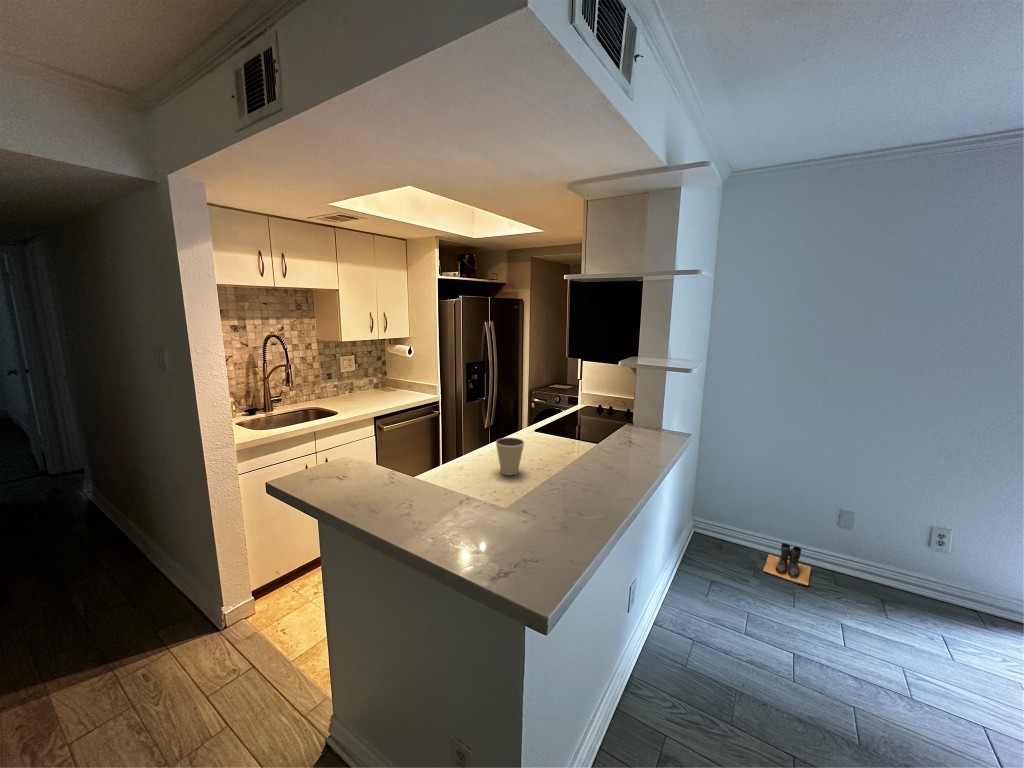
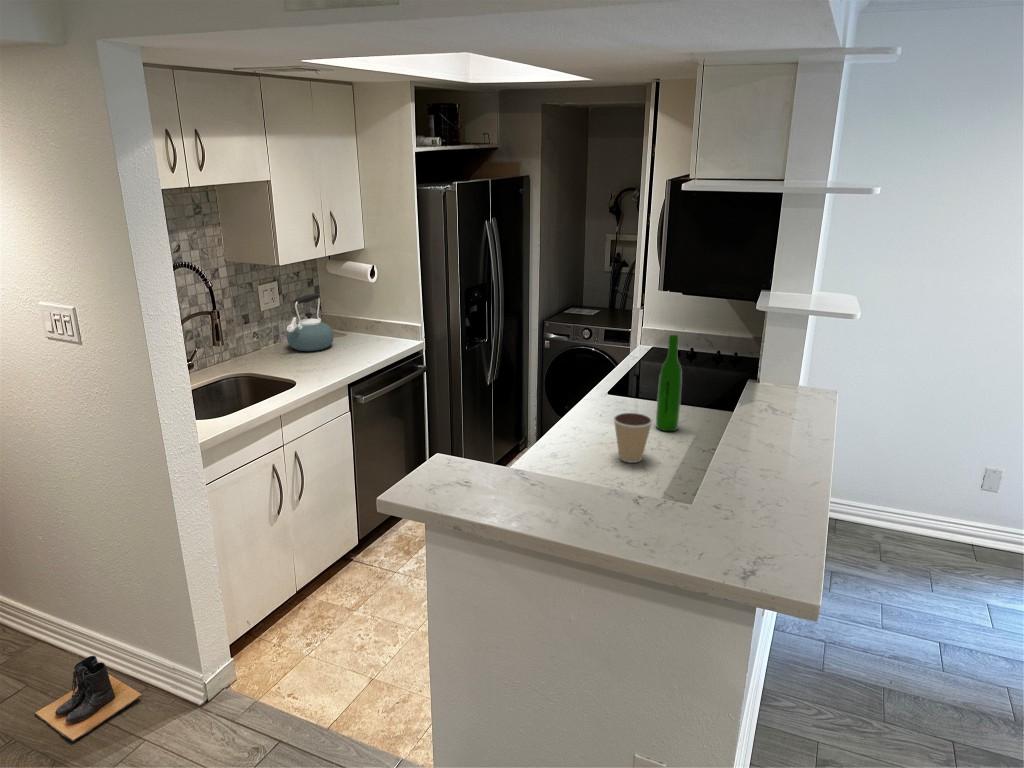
kettle: none [351,364,383,398] -> present [287,294,334,351]
wine bottle: none [545,384,562,456] -> present [656,335,682,431]
boots: present [763,543,811,586] -> present [35,656,142,741]

